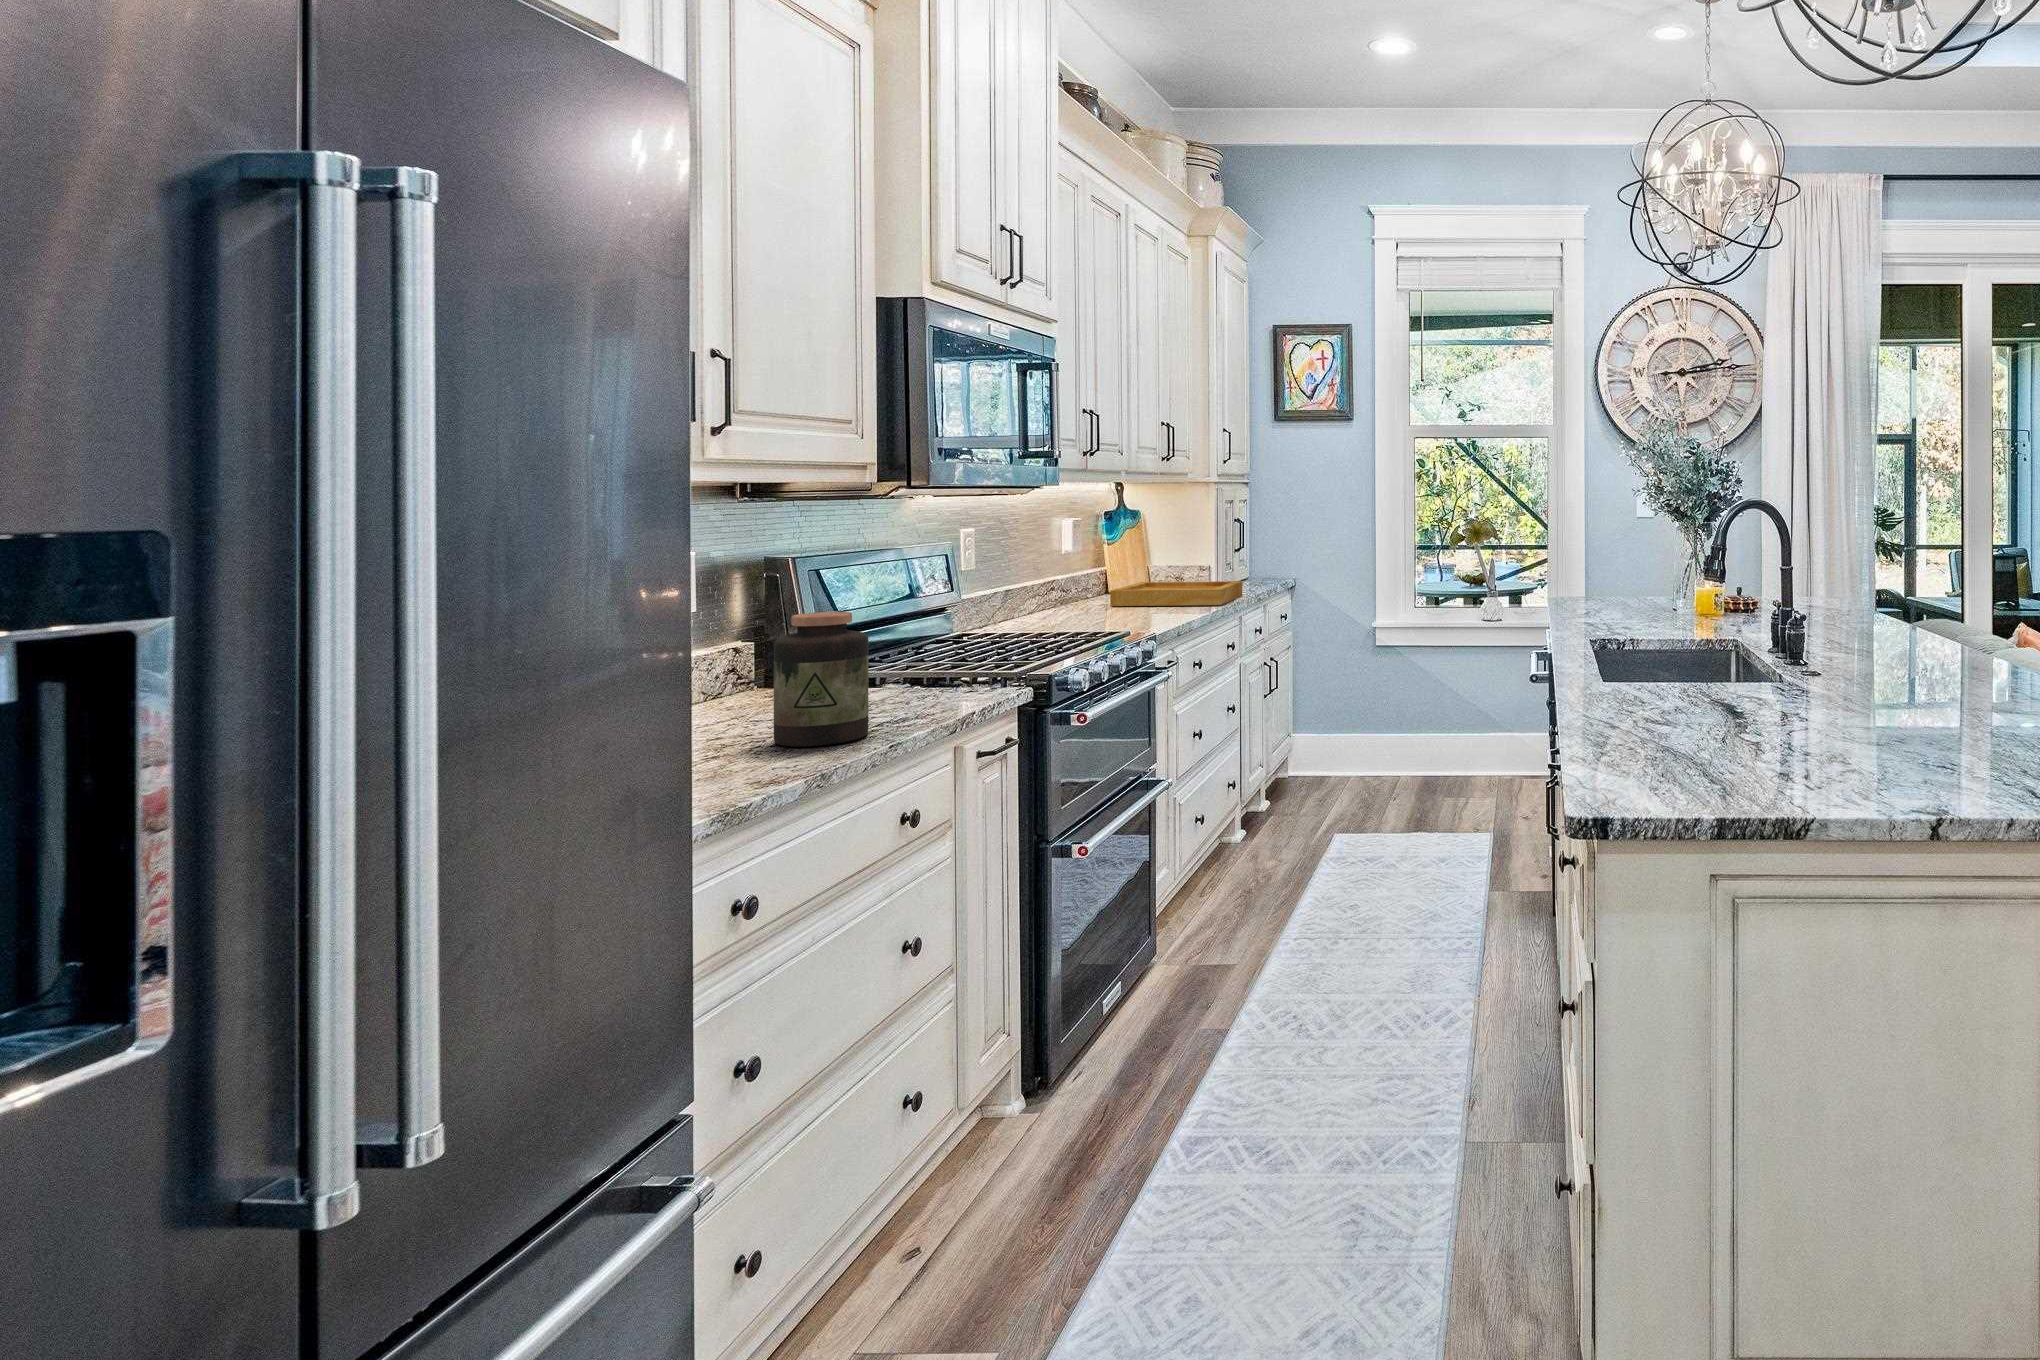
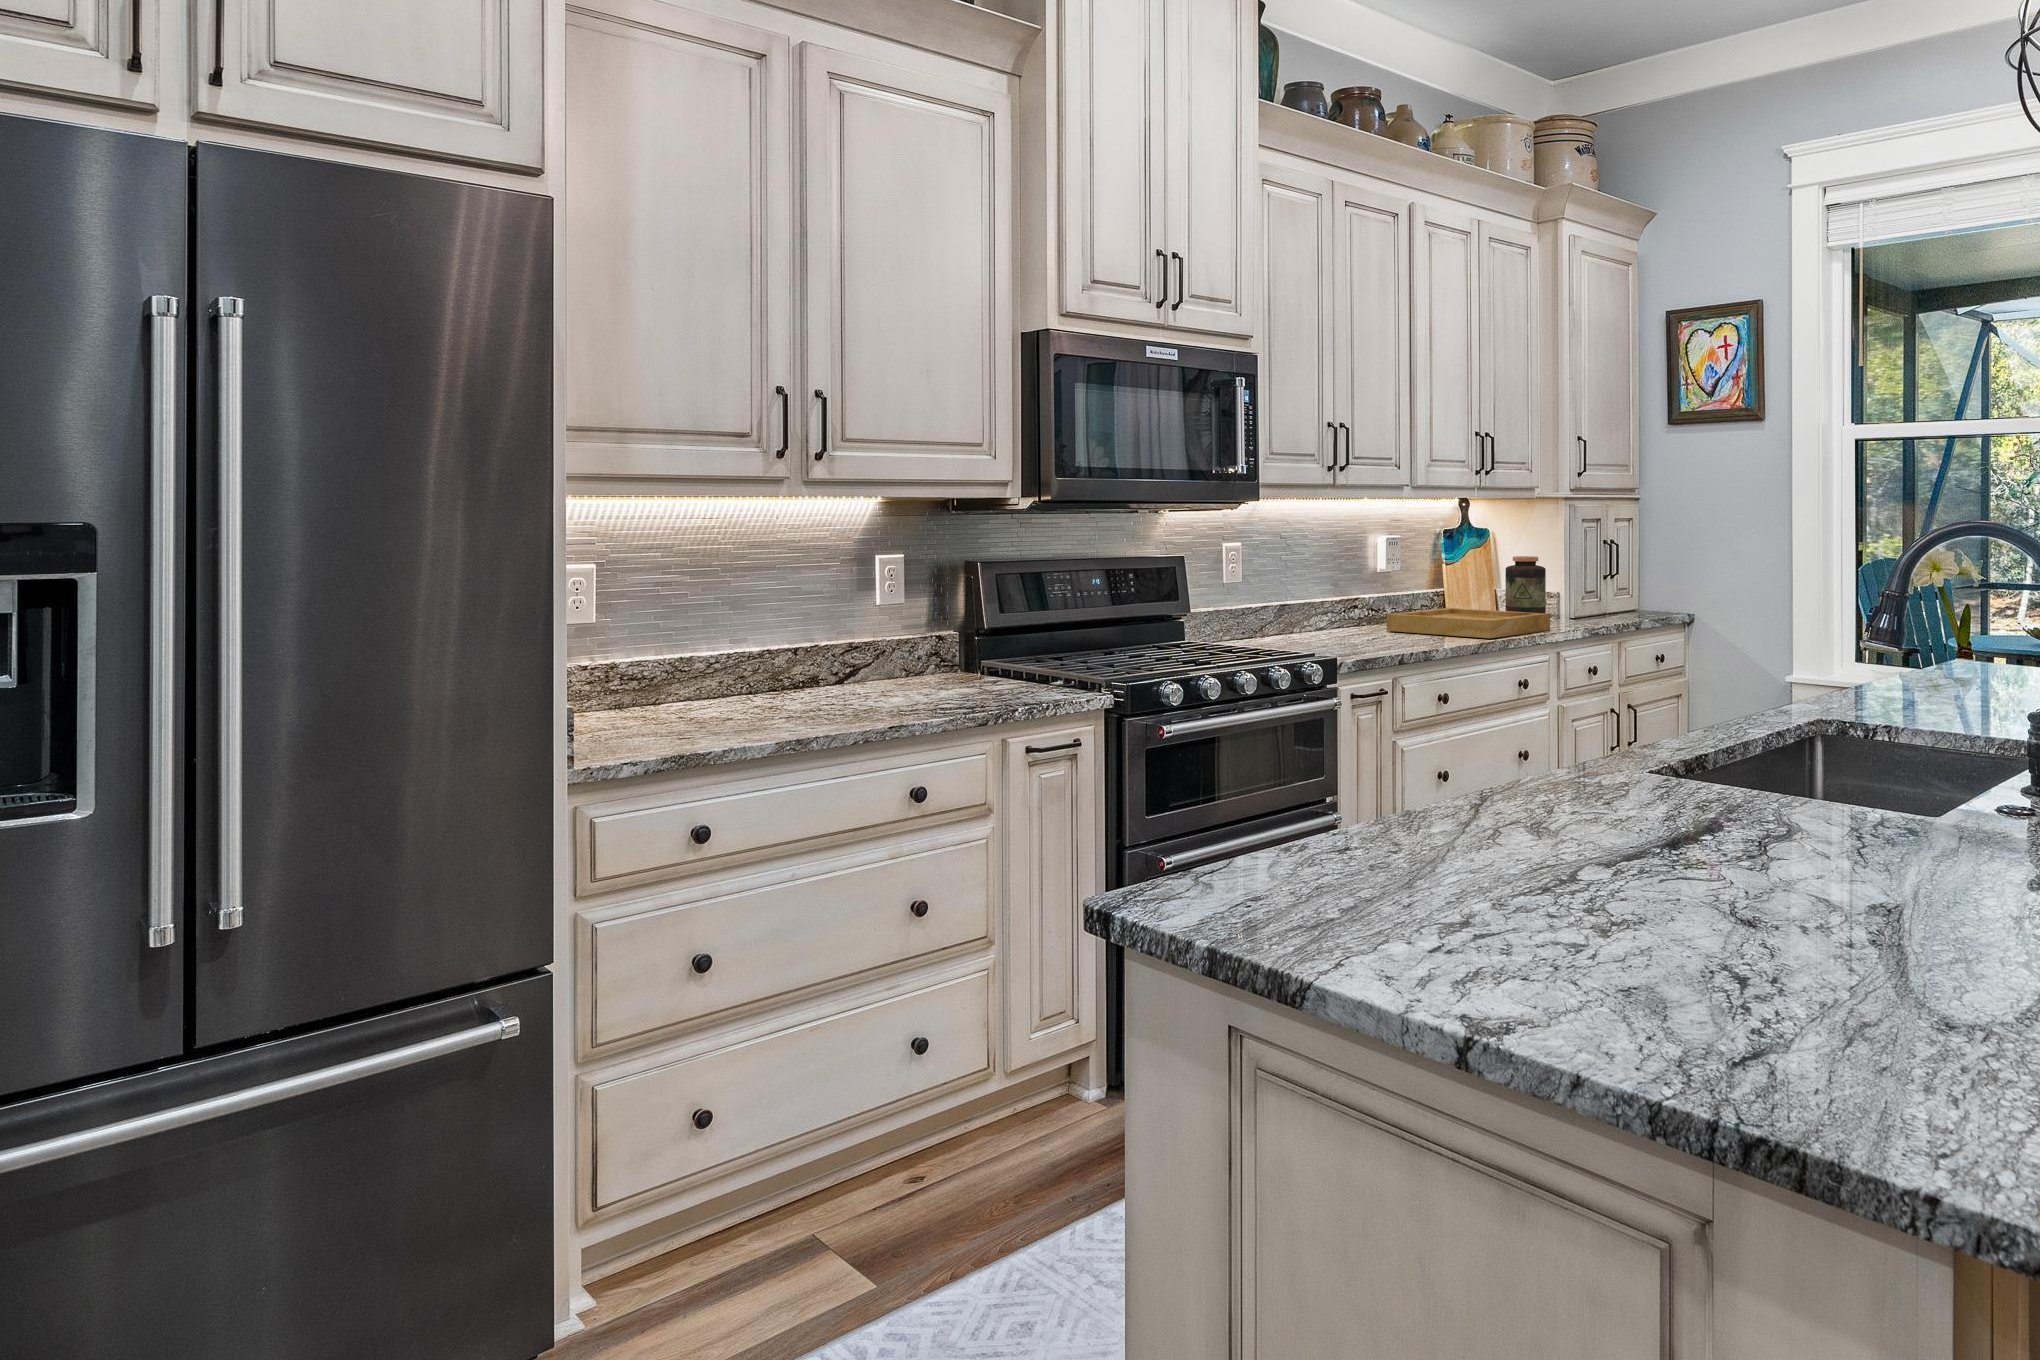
jar: present [774,612,869,747] -> present [1505,556,1546,613]

